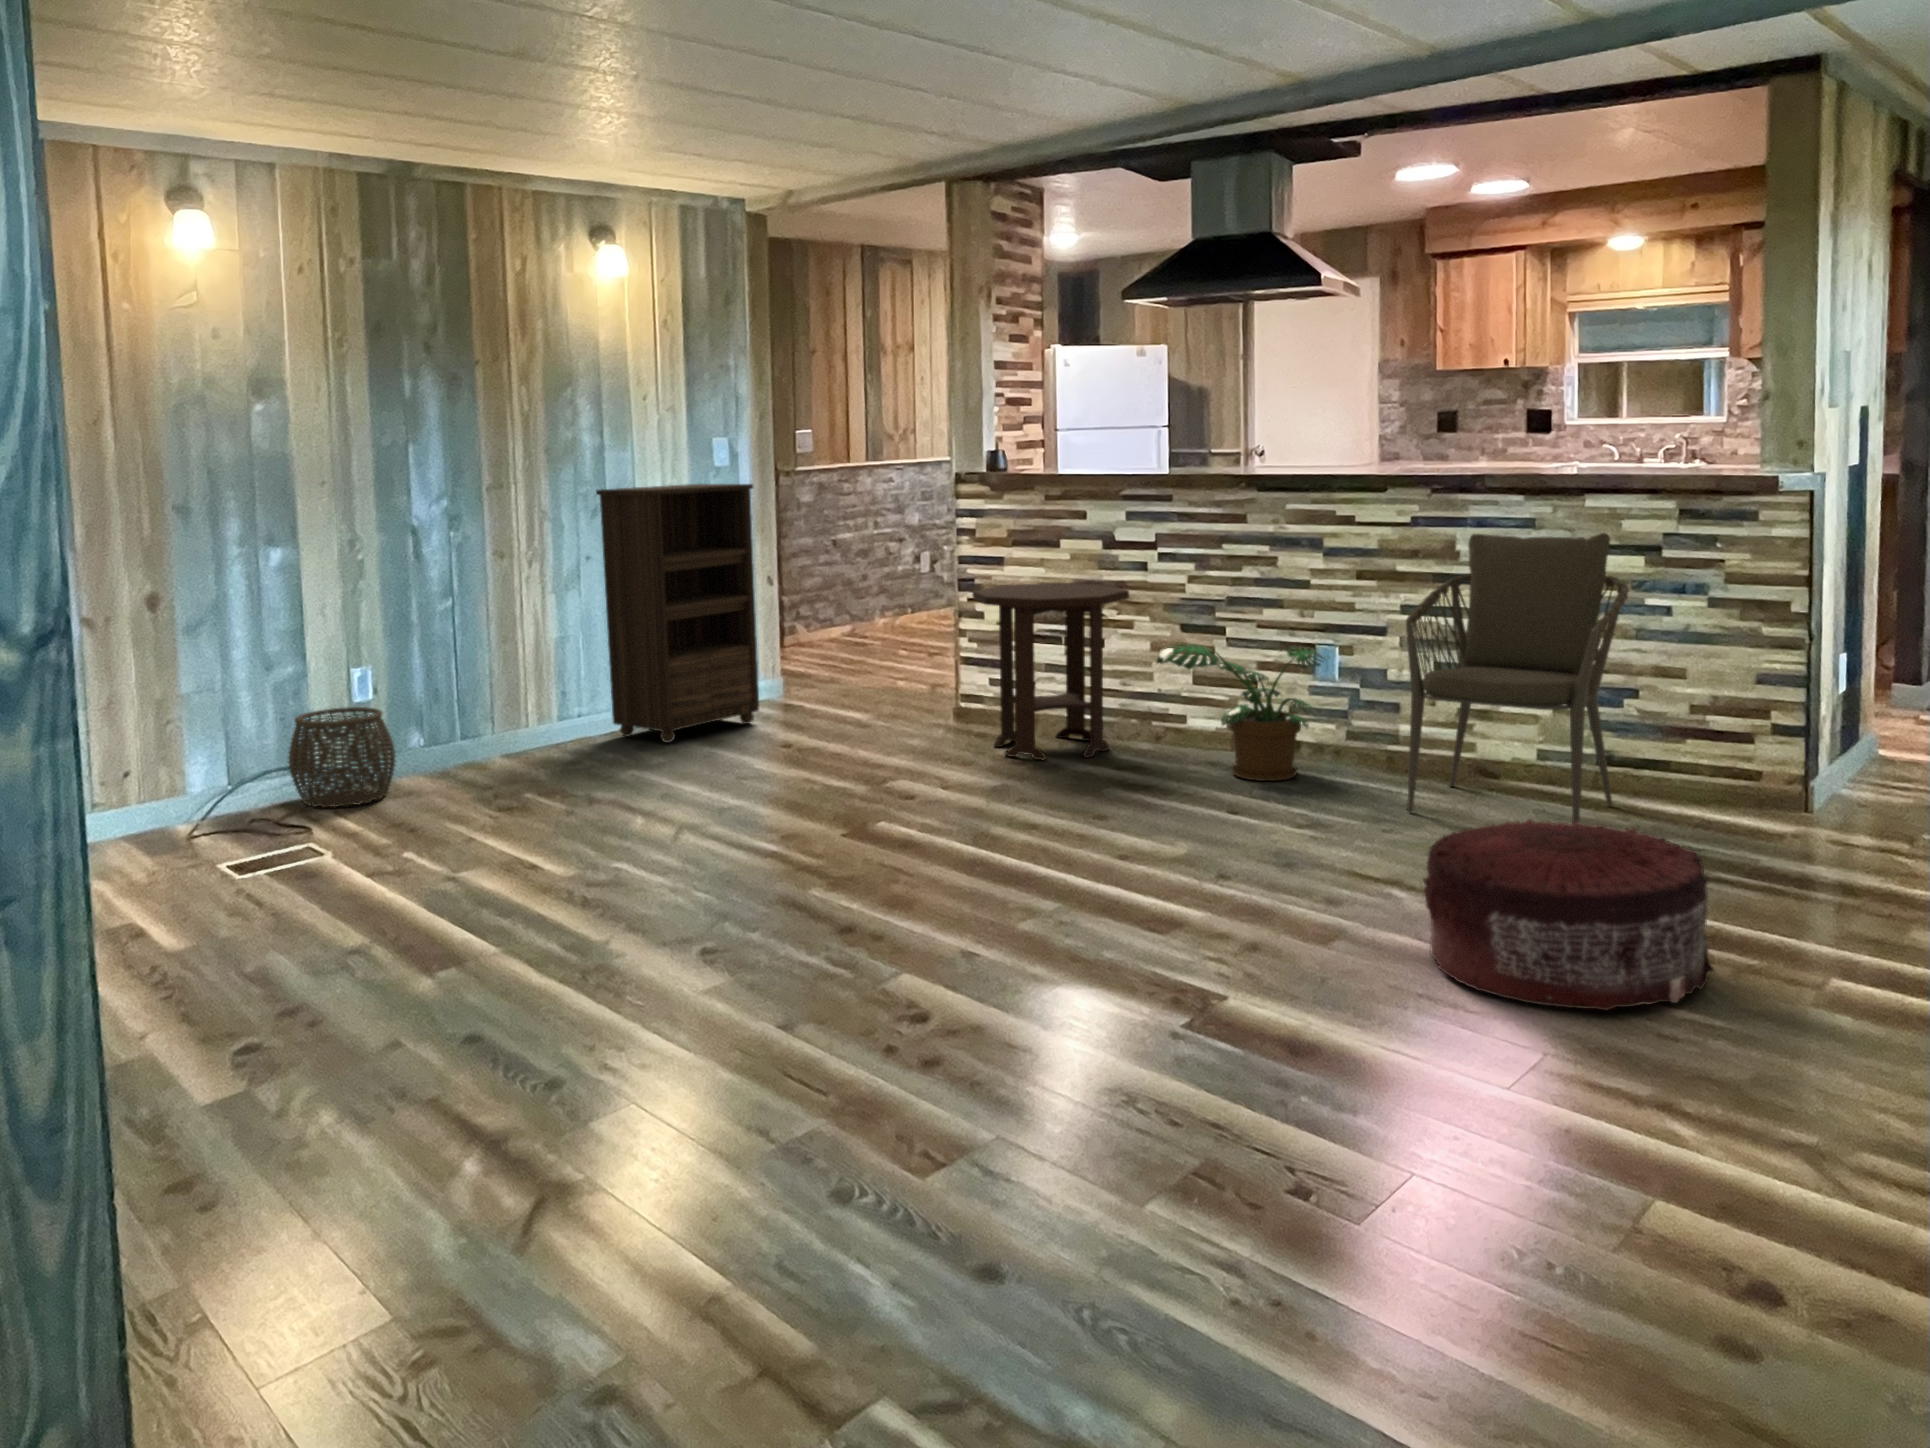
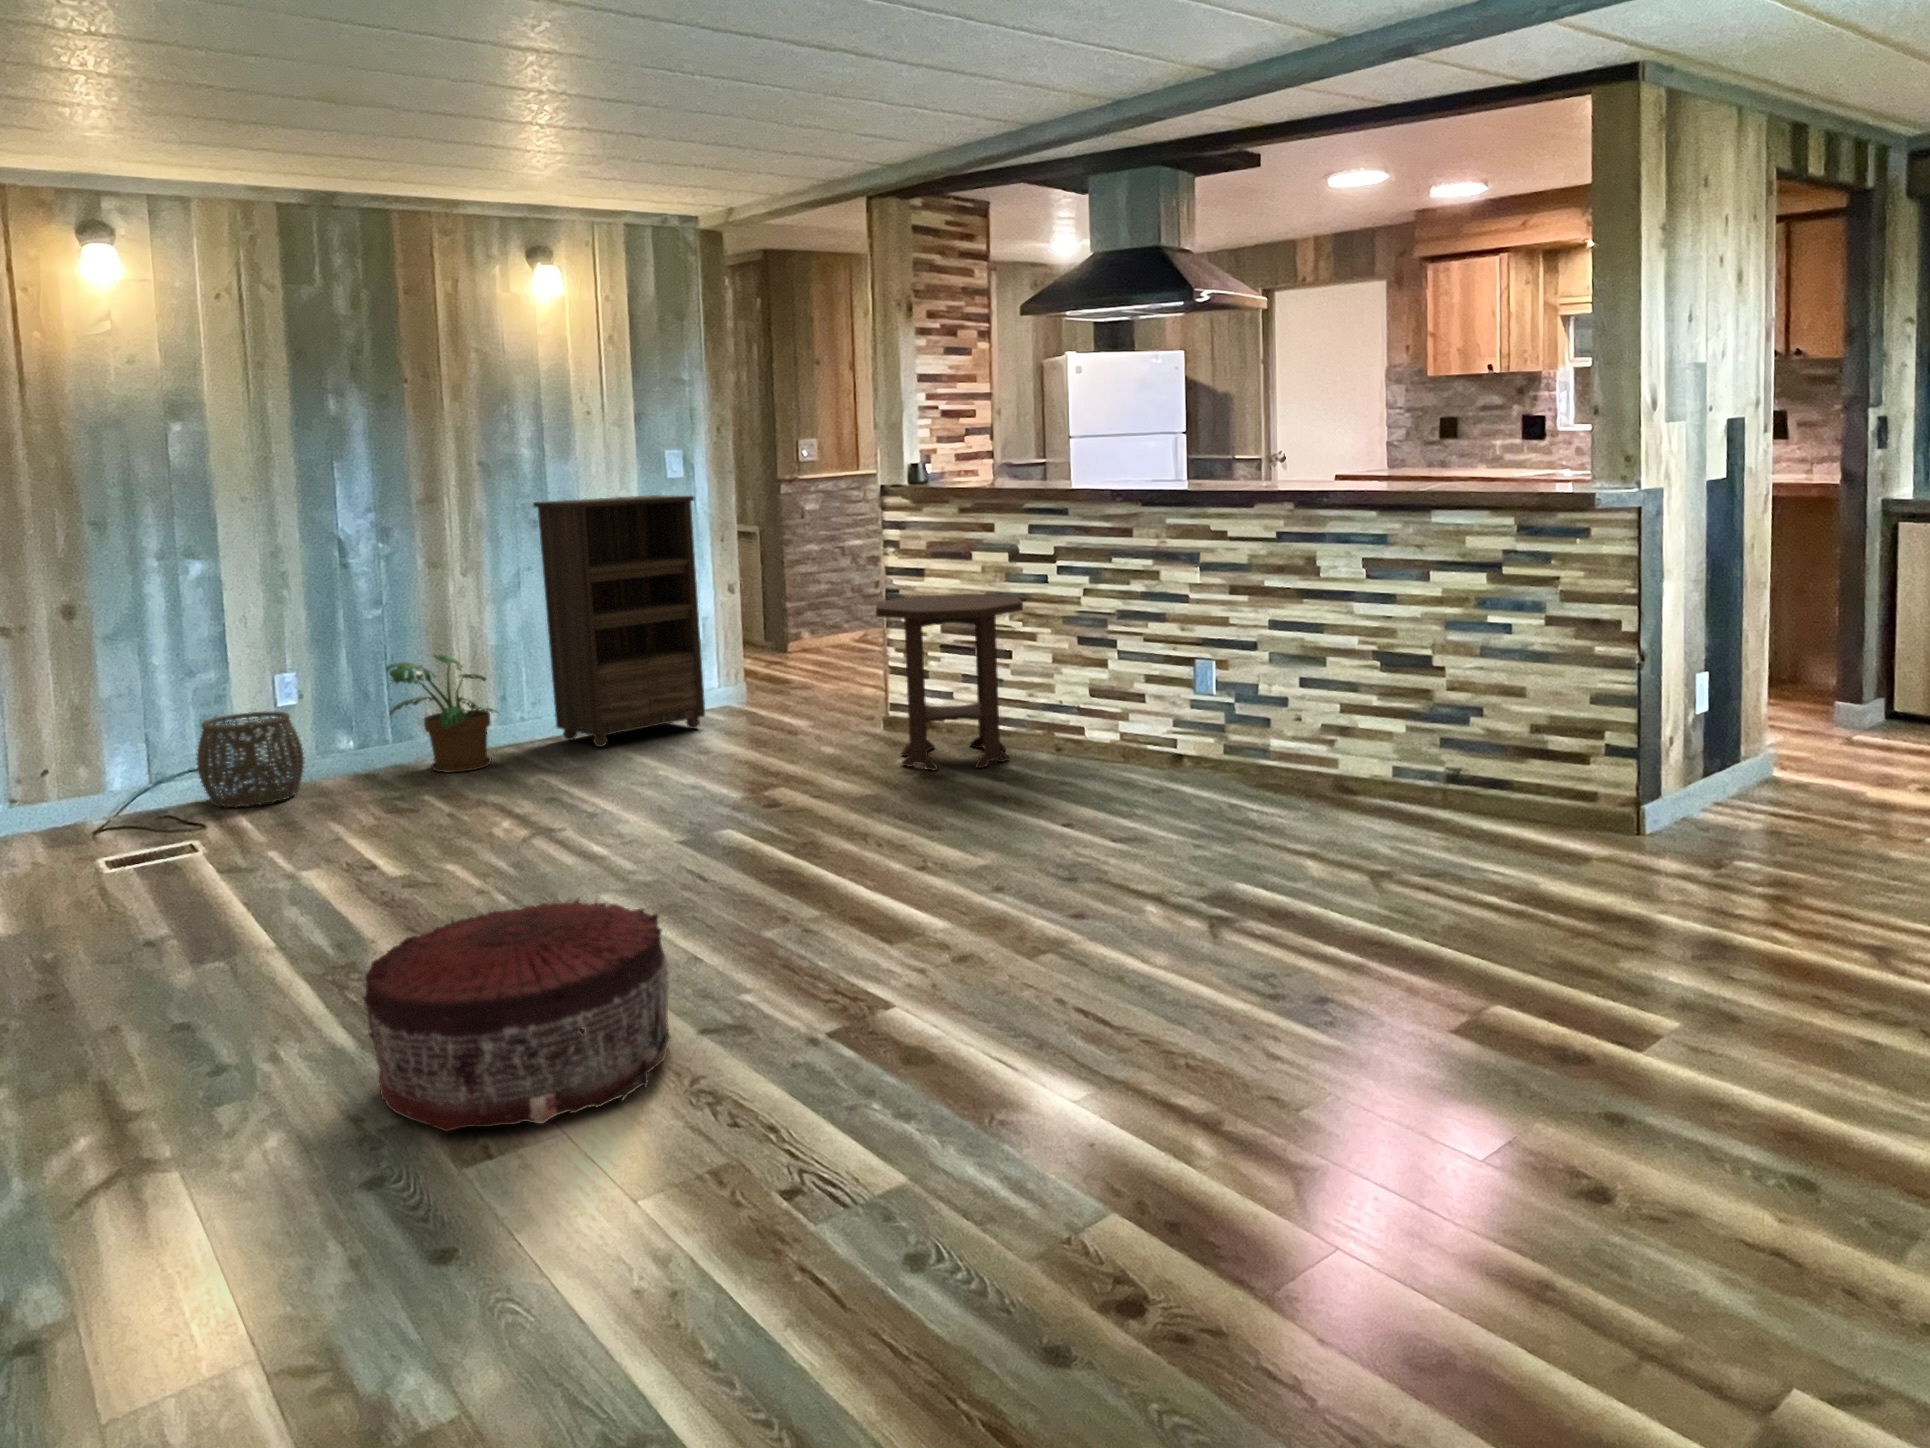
armchair: present [1406,533,1629,824] -> none [1229,548,1455,859]
potted plant: present [1157,644,1324,781] -> present [386,655,500,772]
pouf: present [1423,818,1716,1010] -> present [363,899,671,1131]

